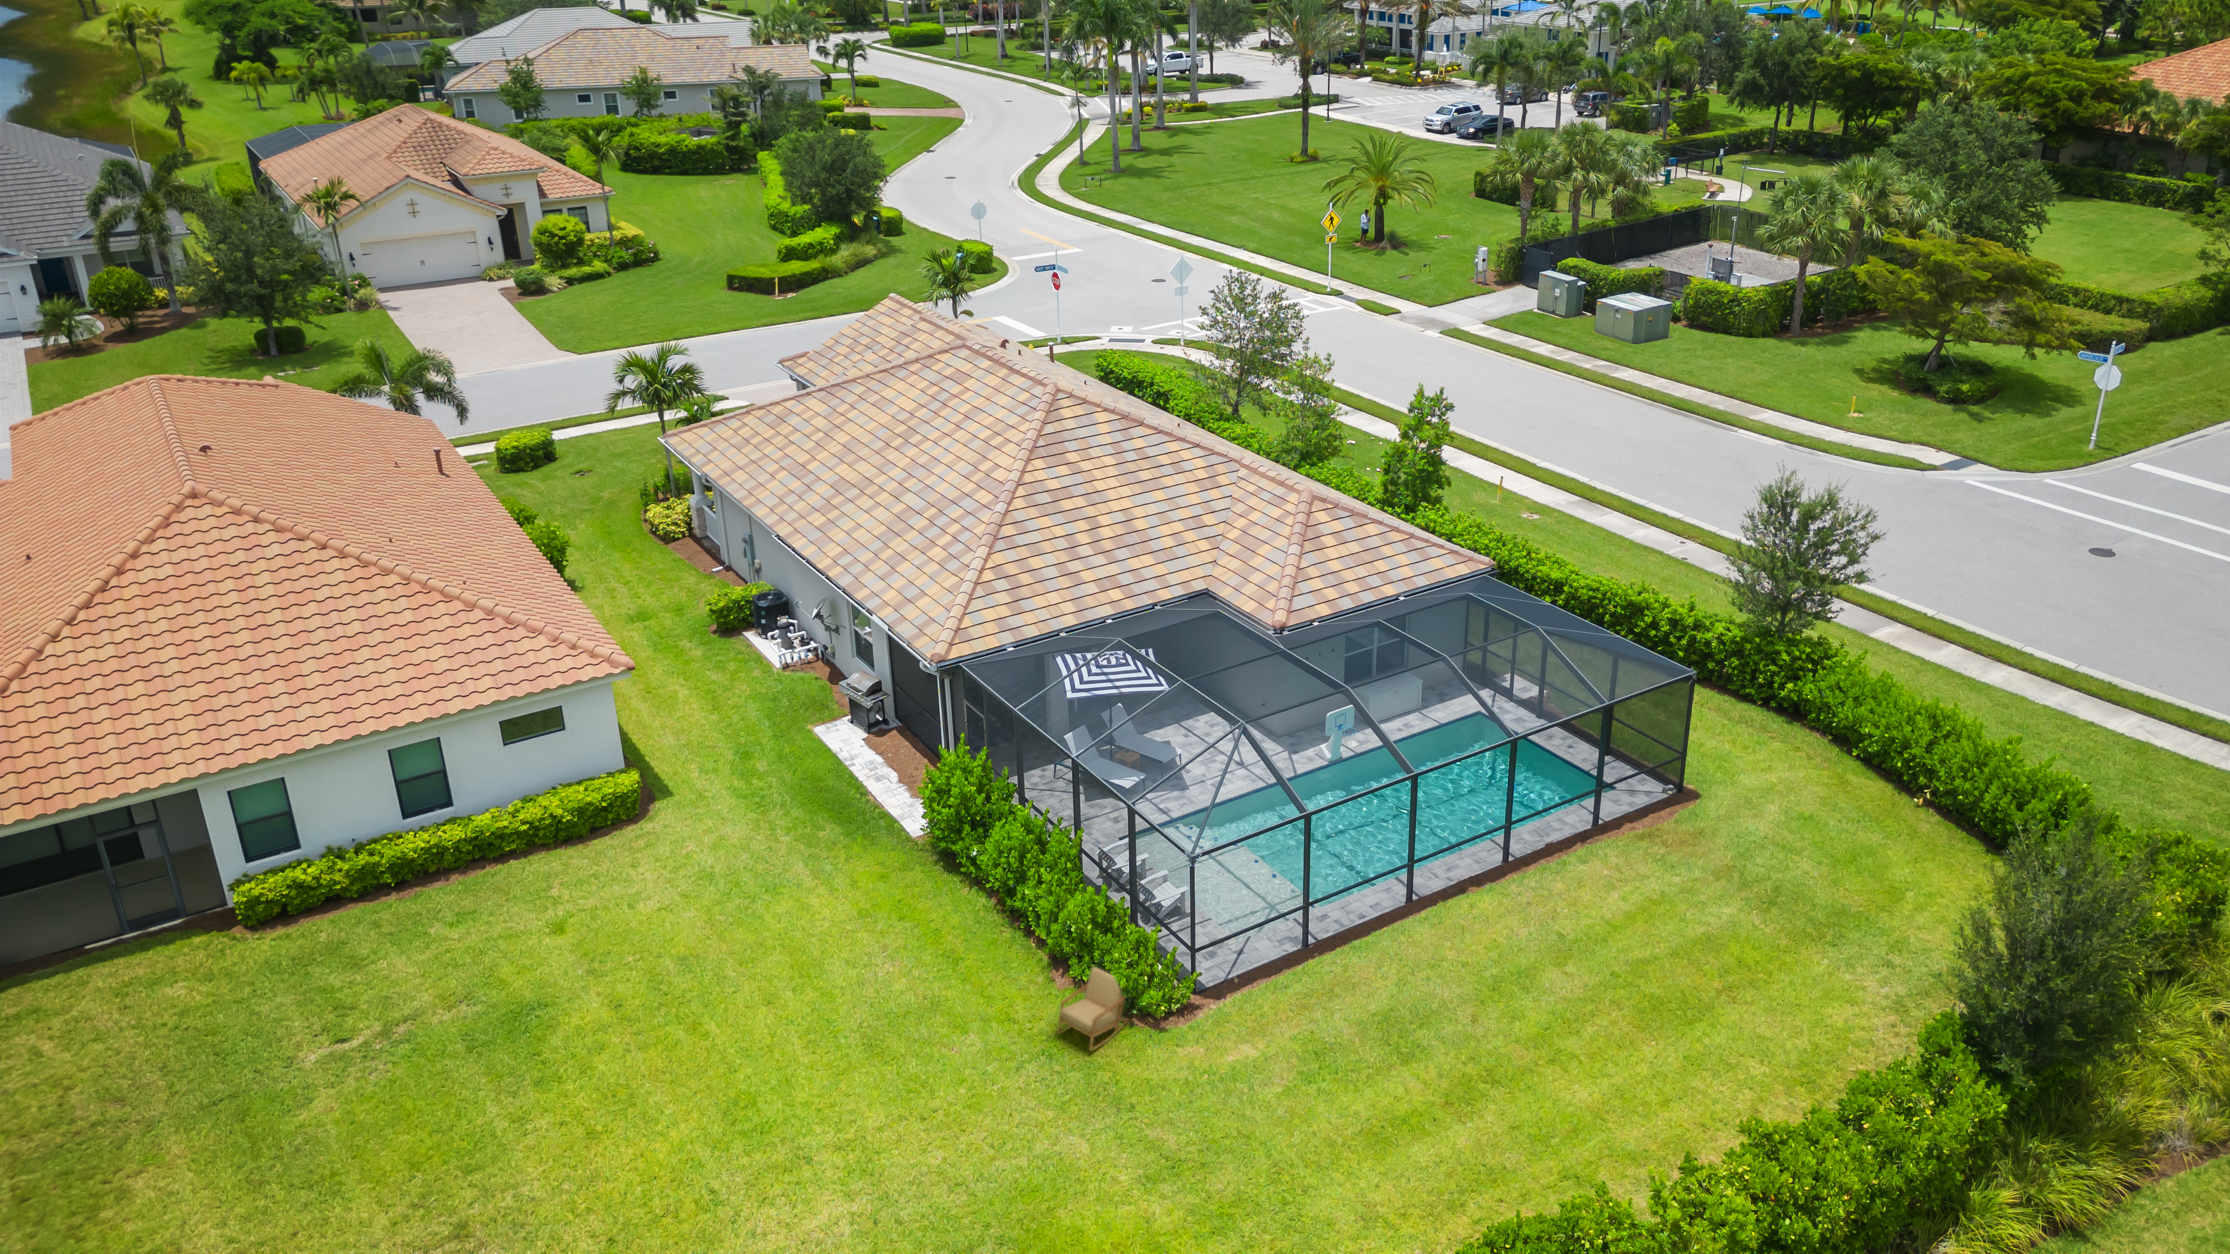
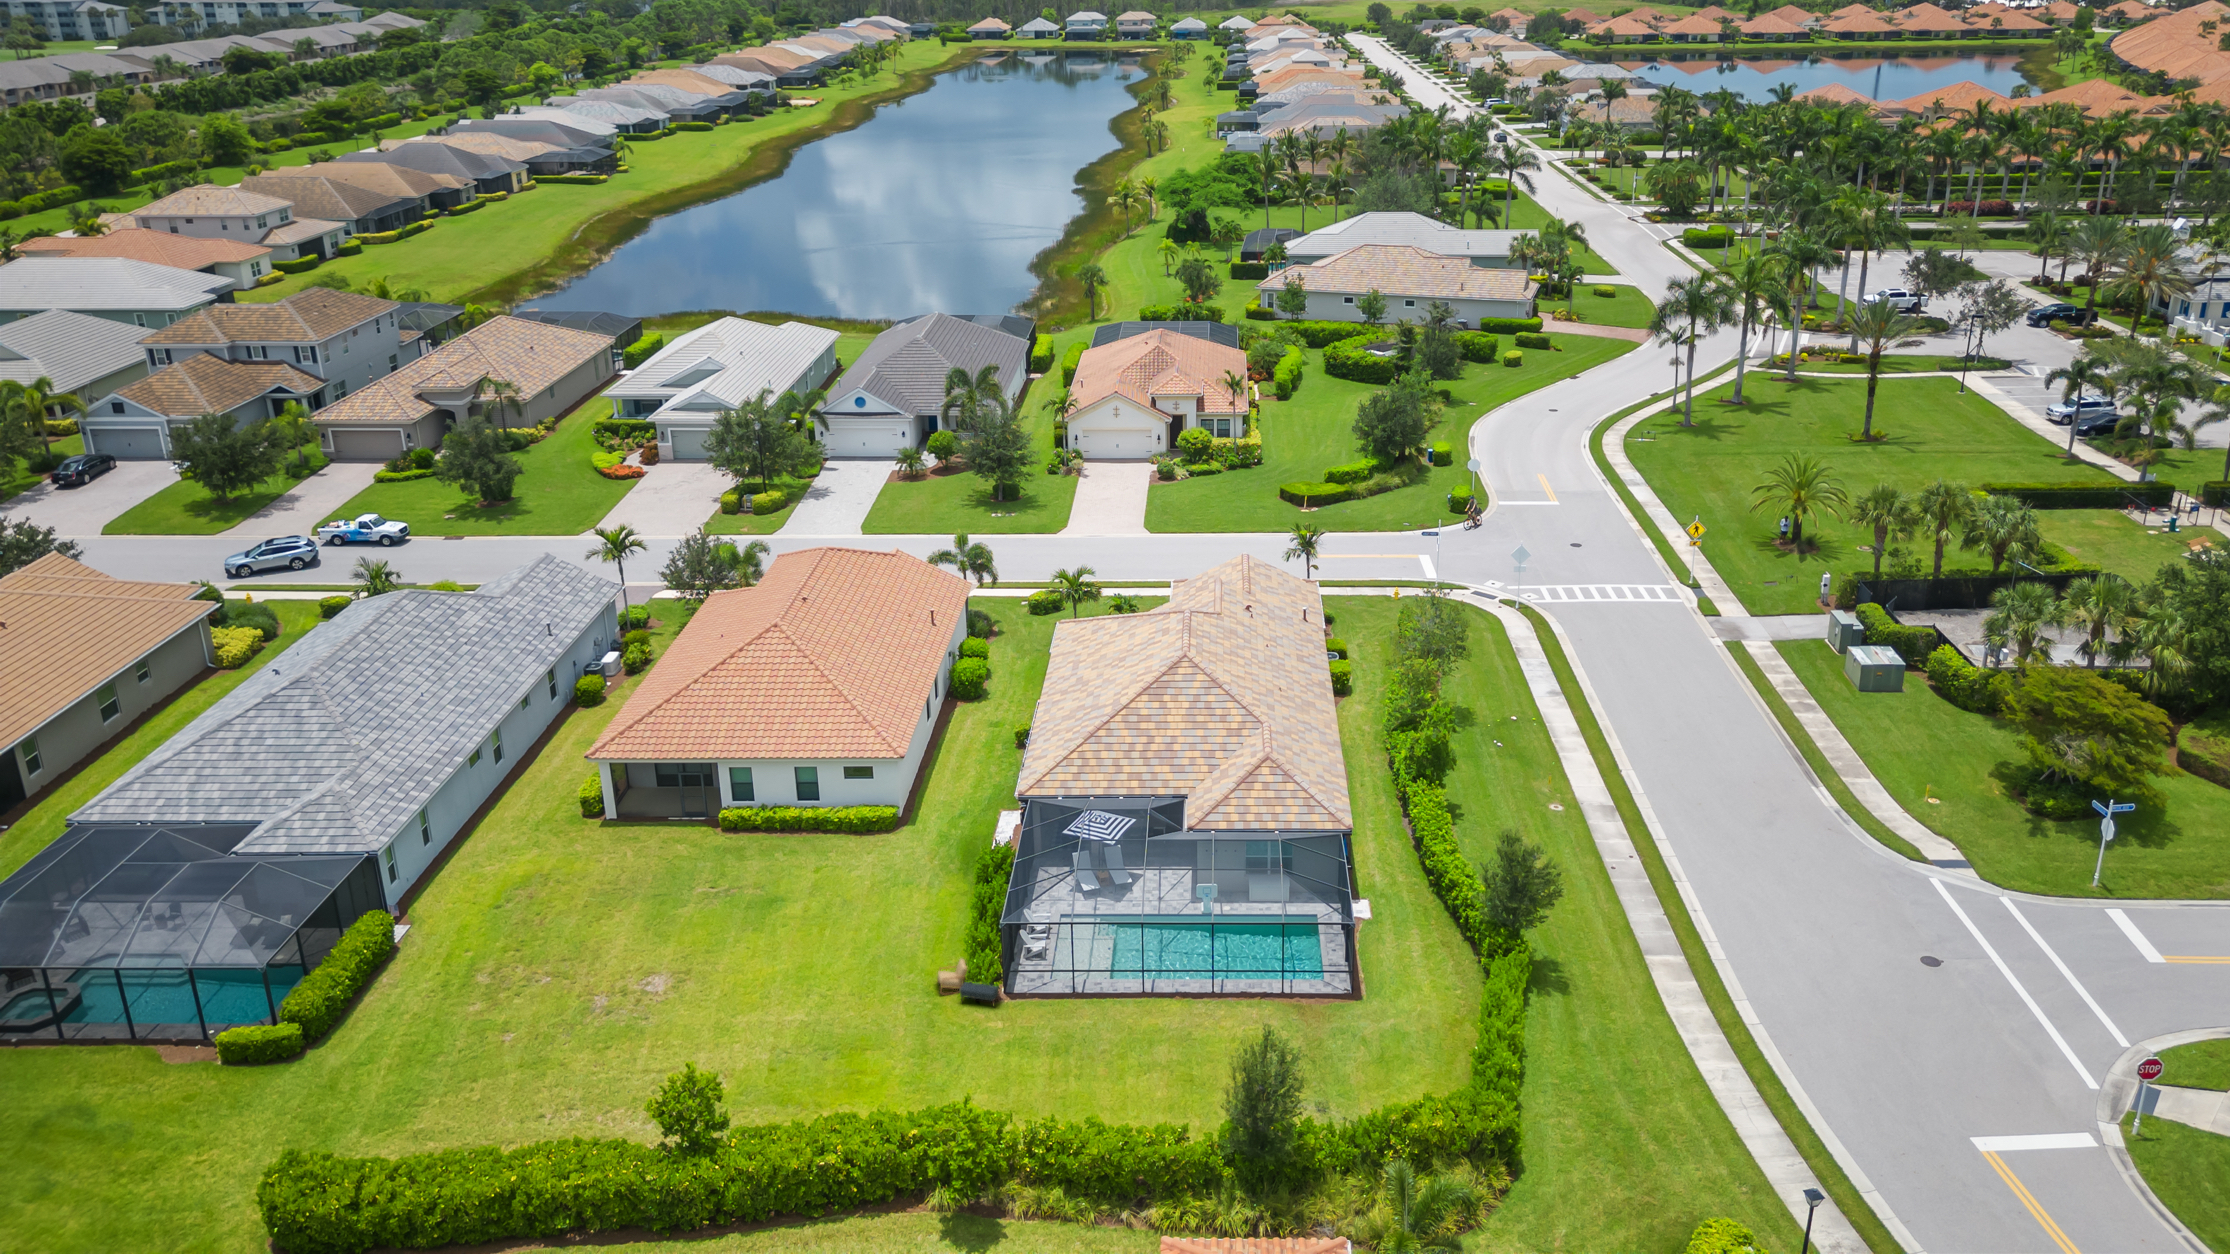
bench: none [1133,990,1212,1051] -> present [959,982,998,1005]

